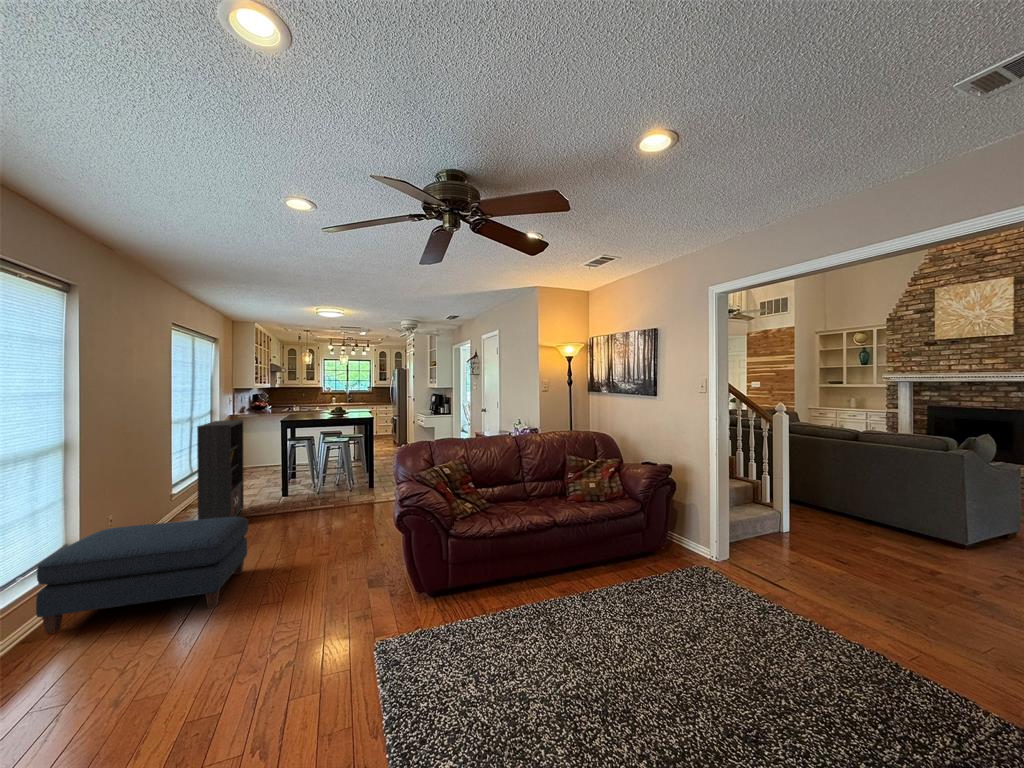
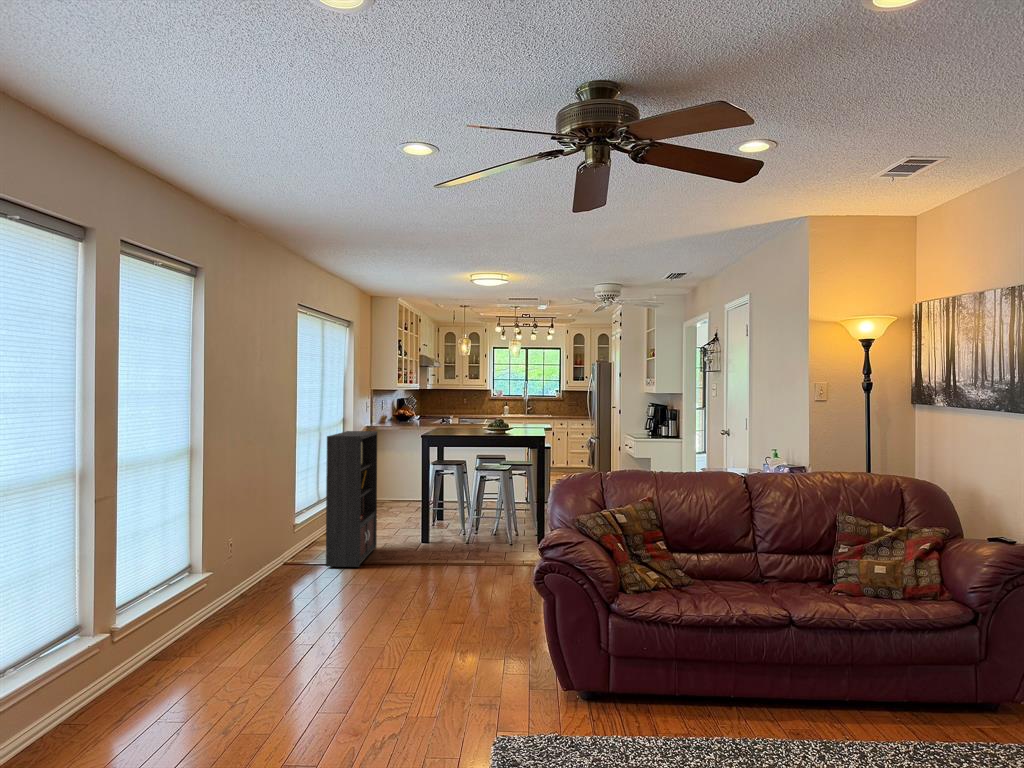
ottoman: present [36,517,248,633] -> none [180,546,371,655]

